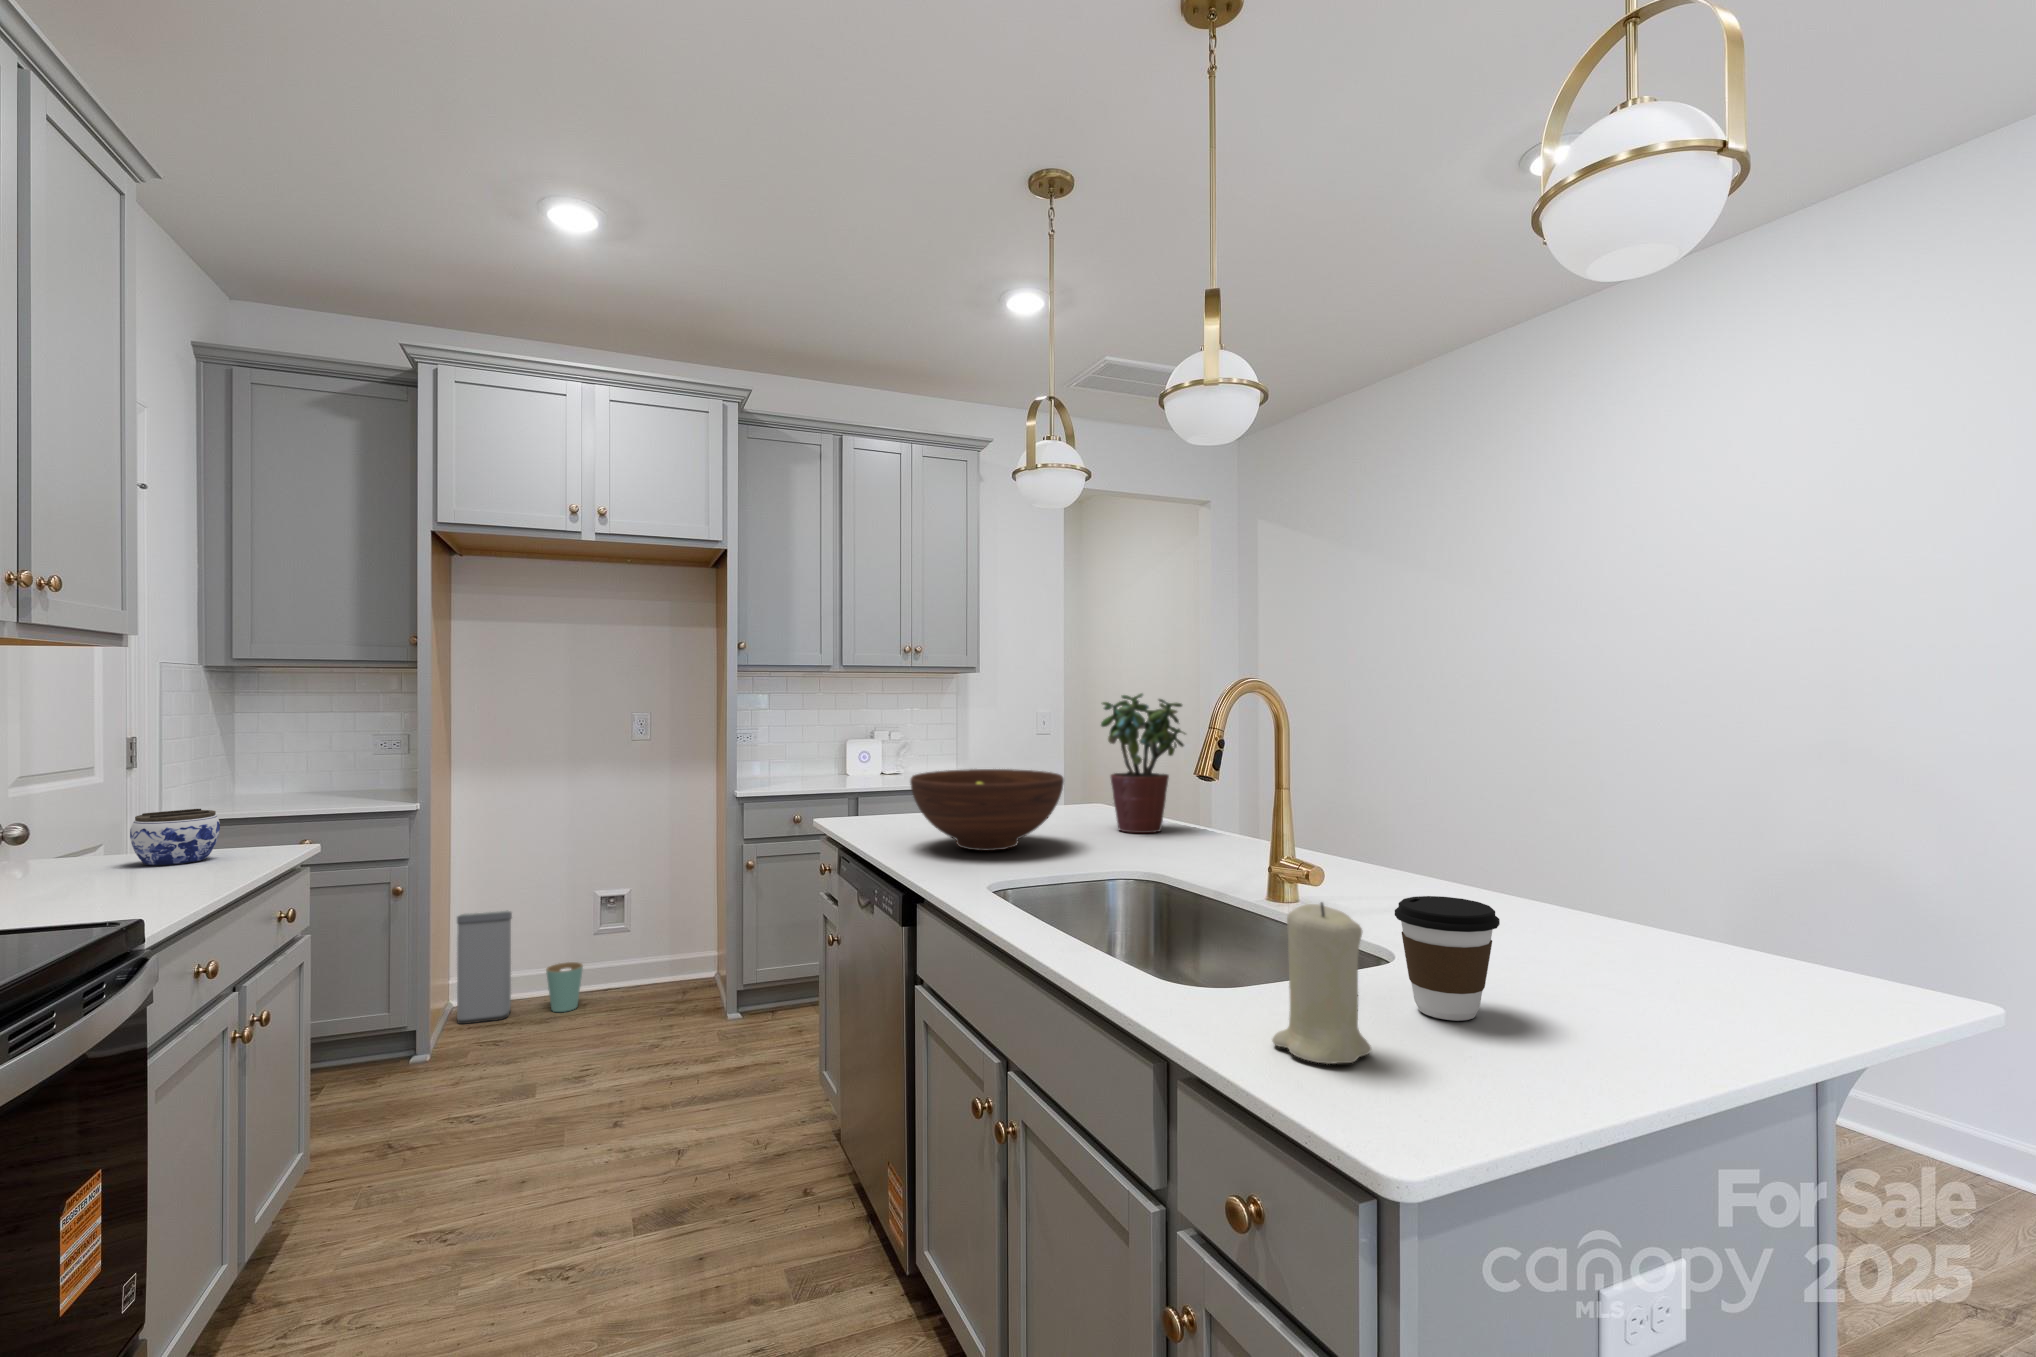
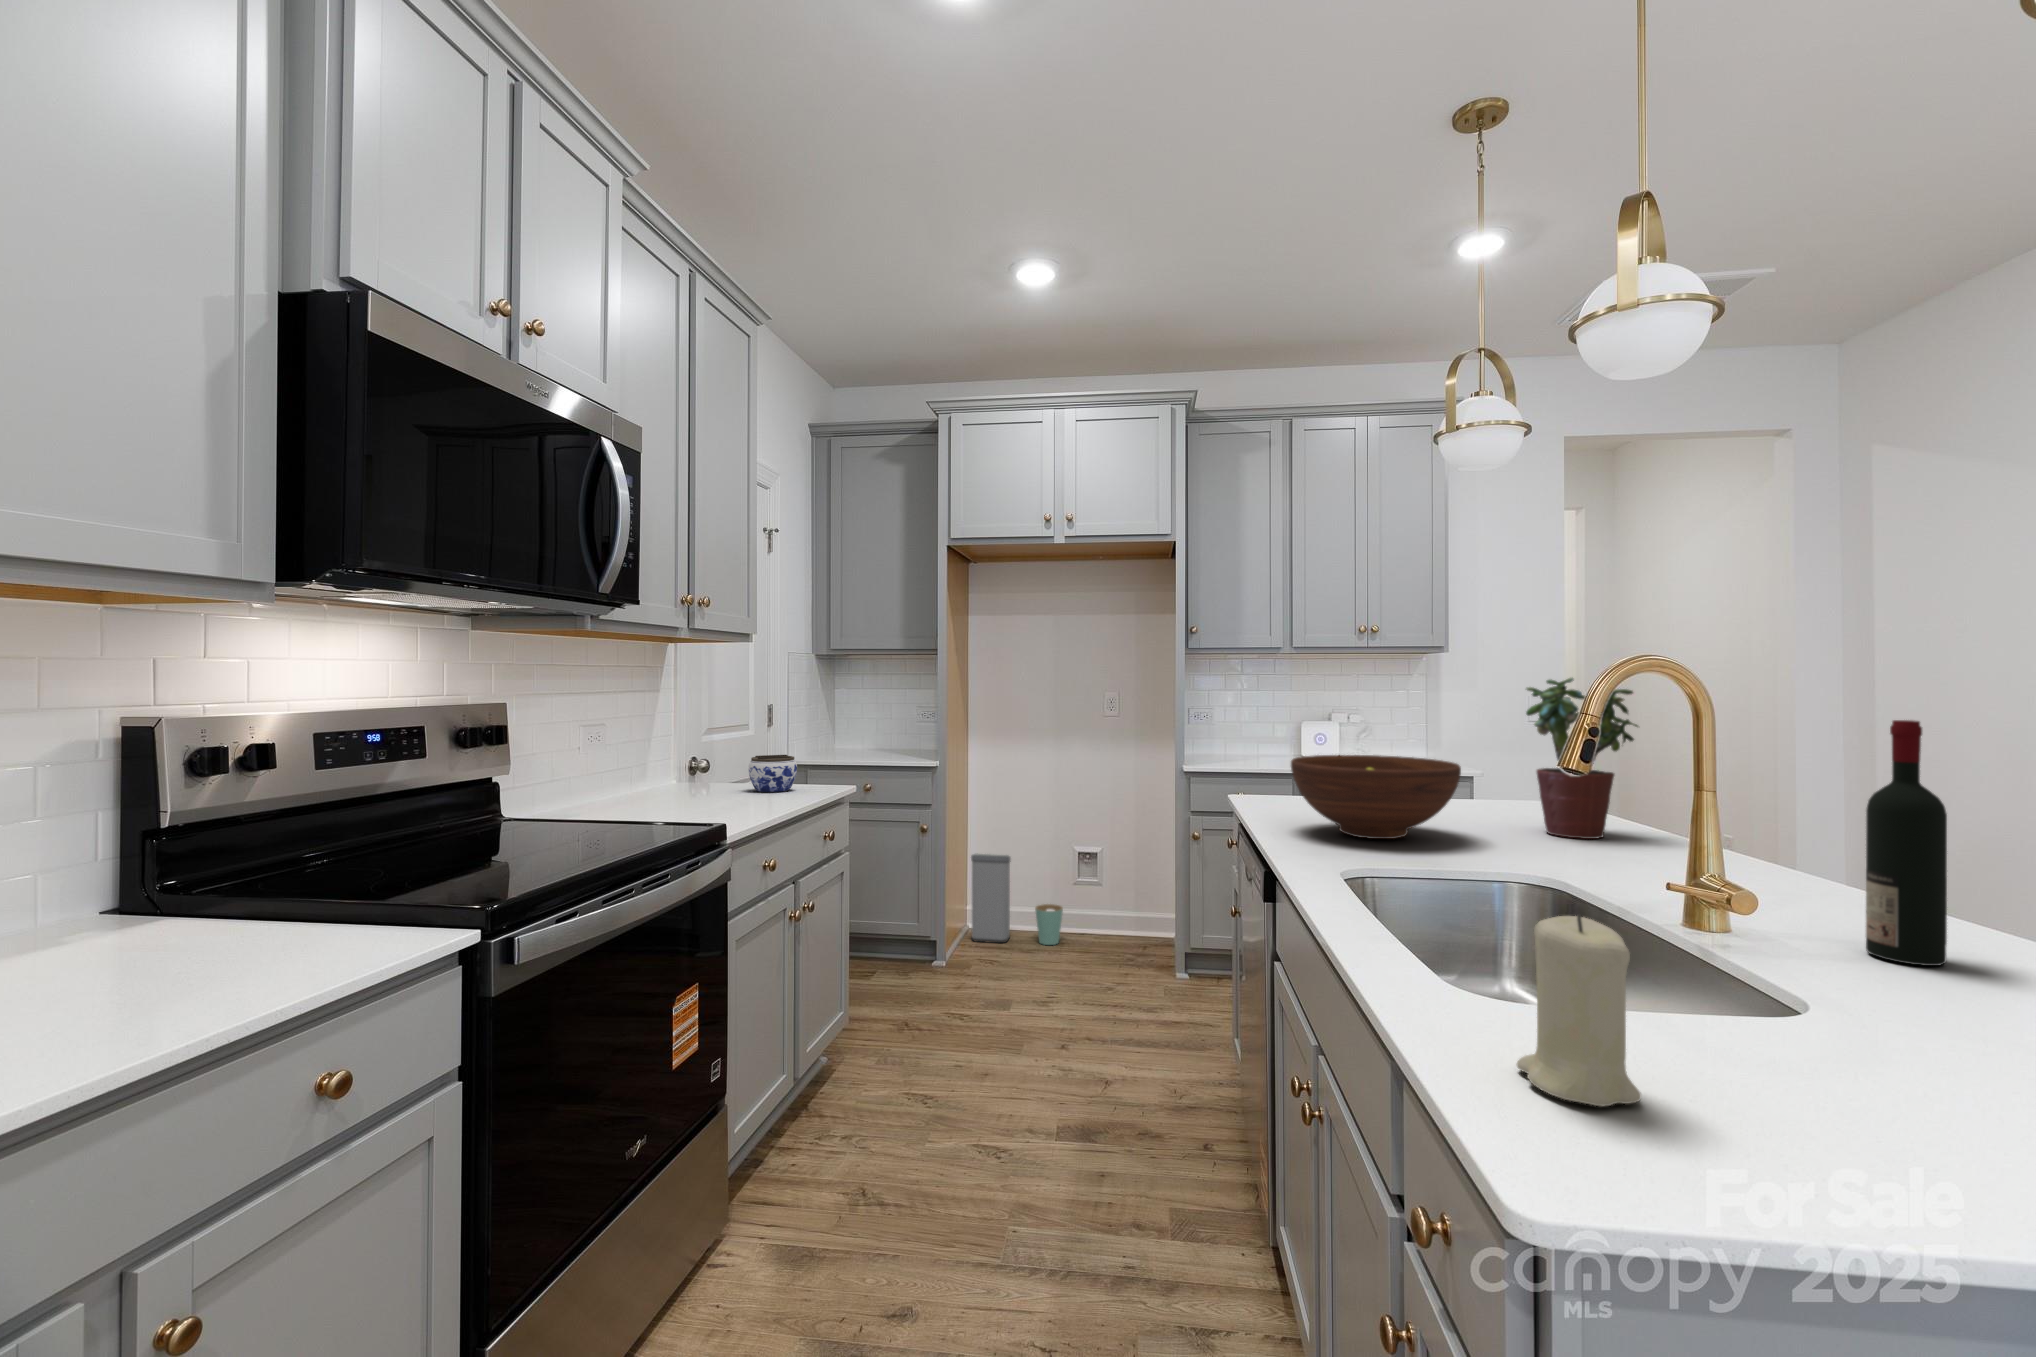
wine bottle: none [1387,726,1435,908] -> present [1866,720,1947,966]
coffee cup: present [1395,896,1500,1021] -> none [1736,932,1901,1101]

